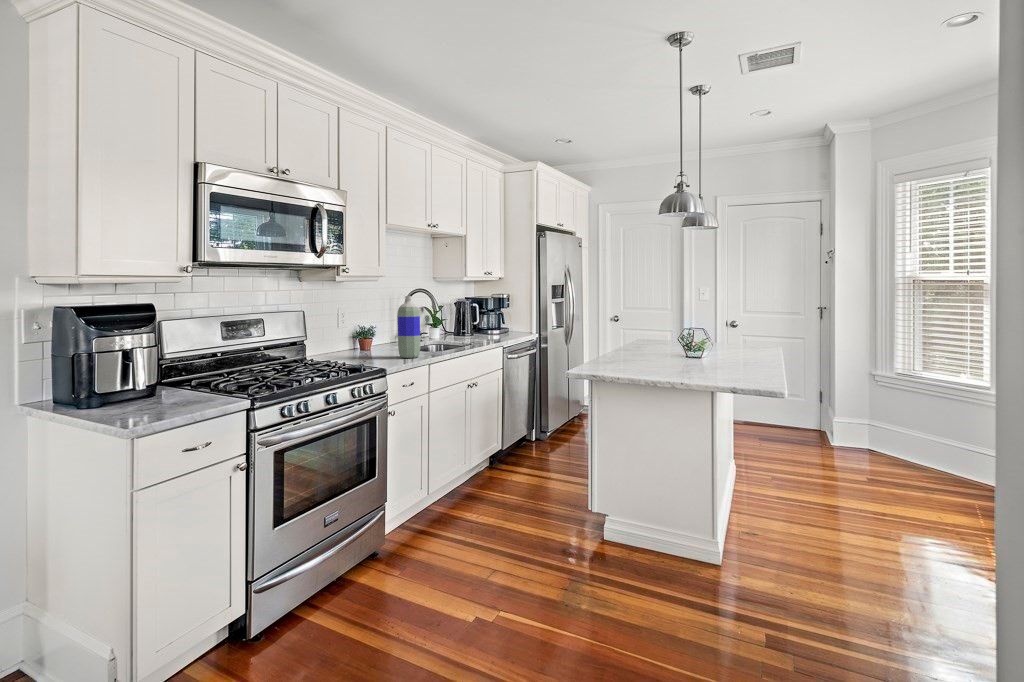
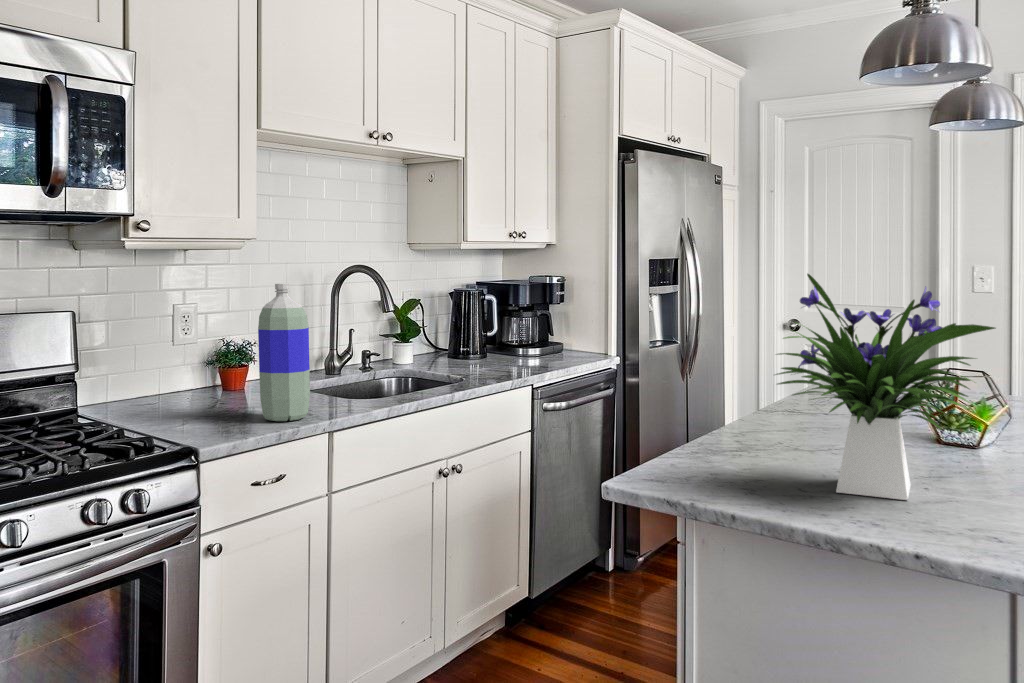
flower arrangement: none [627,289,705,371] -> present [776,274,996,500]

